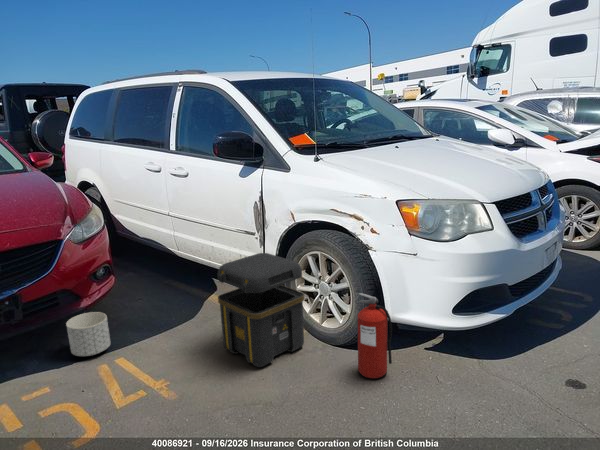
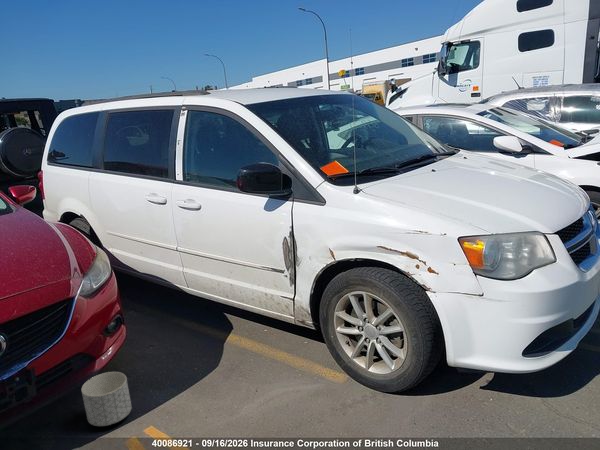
toolbox: present [217,253,304,367] -> none [254,294,350,425]
fire extinguisher: present [358,293,392,378] -> none [418,338,457,430]

